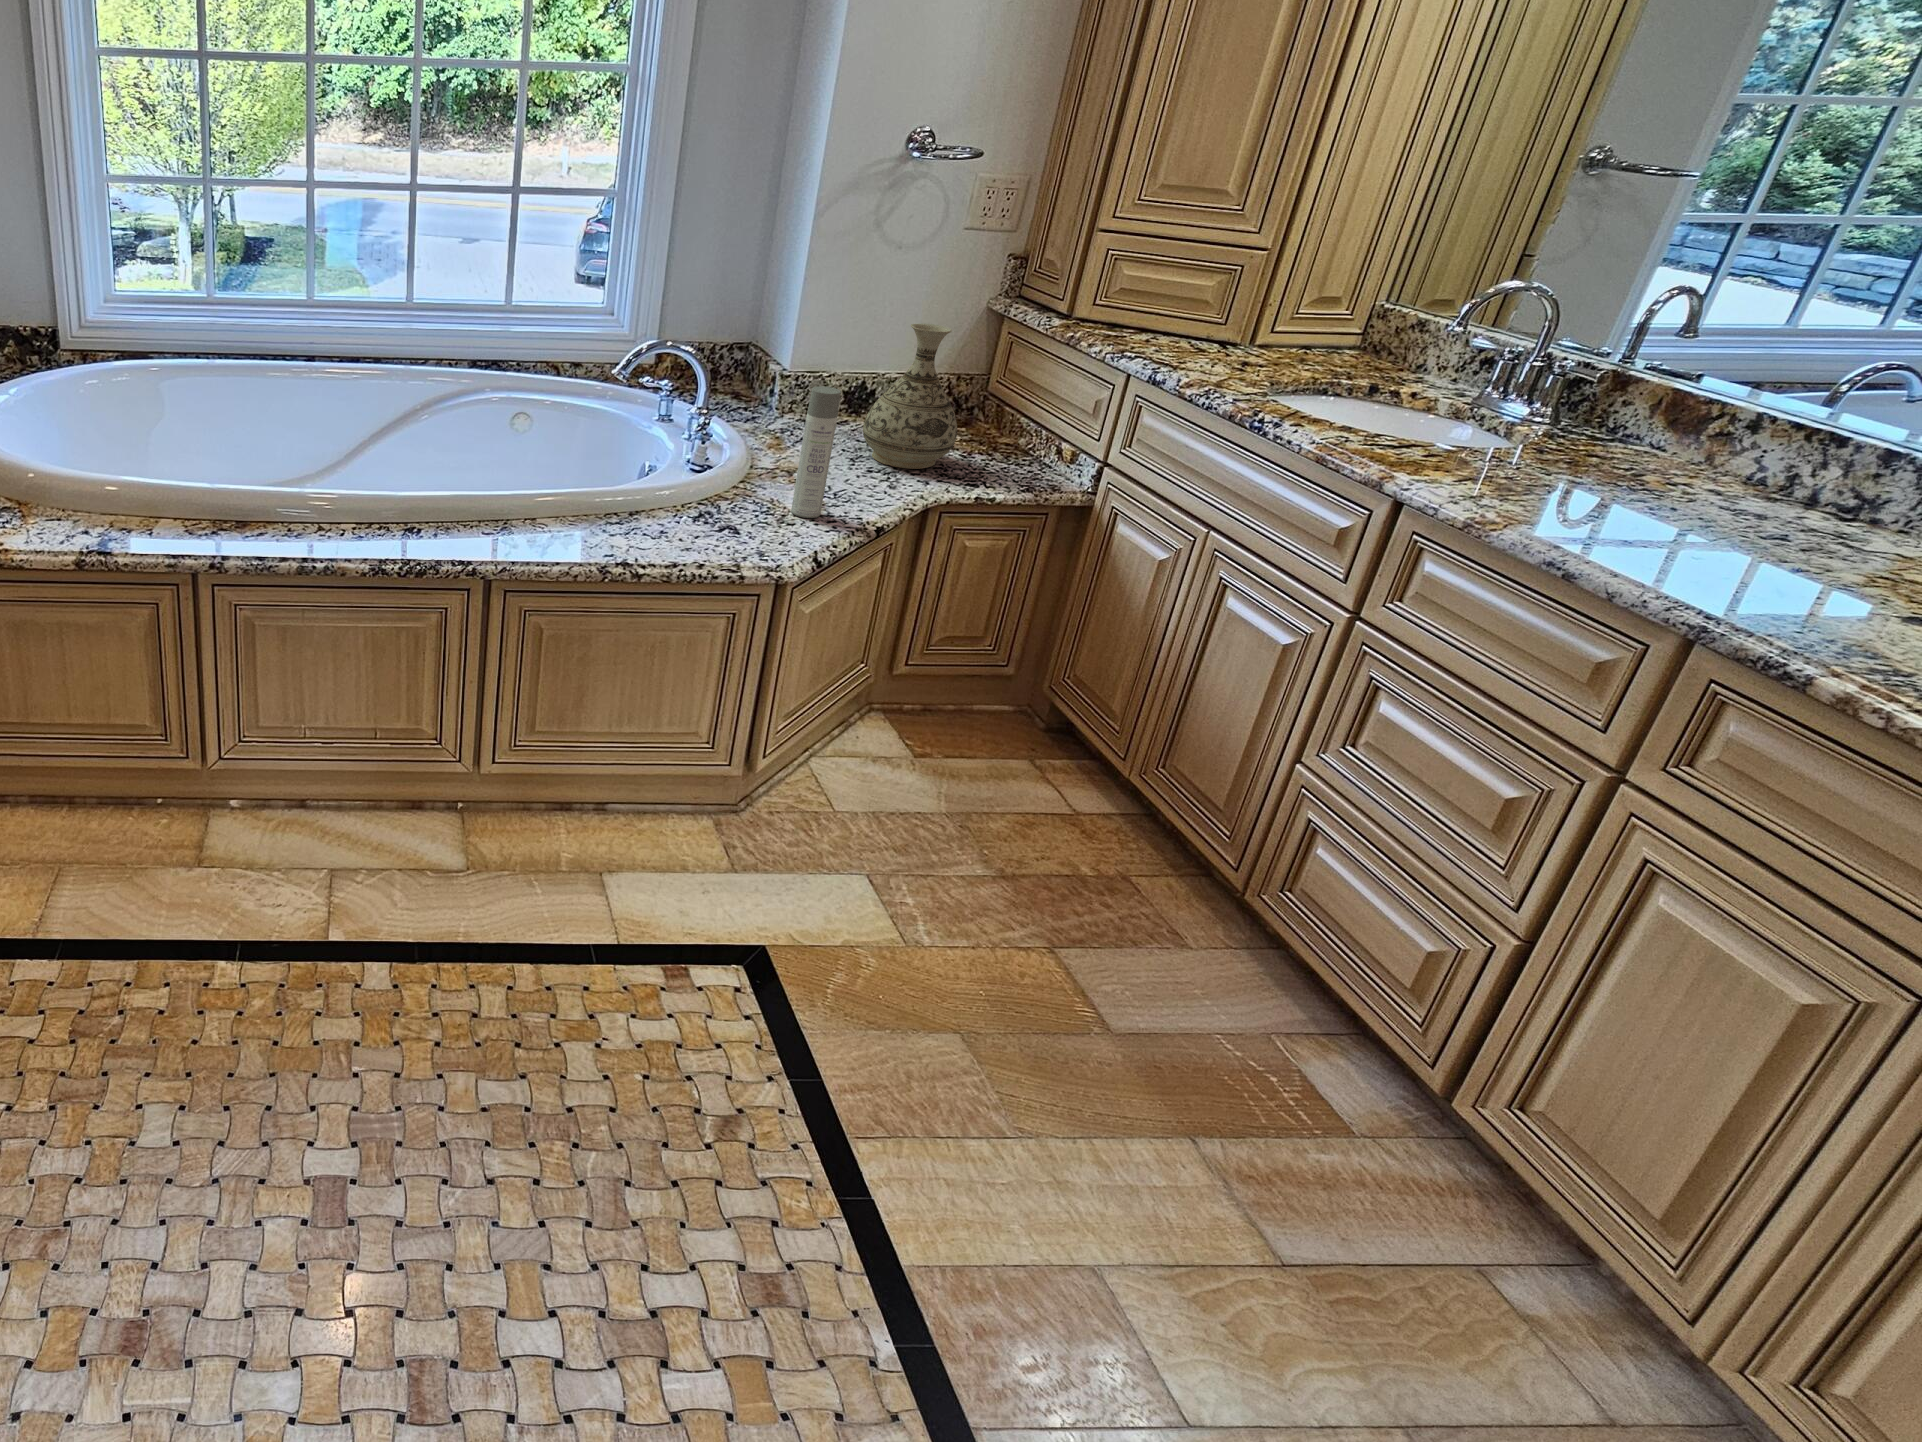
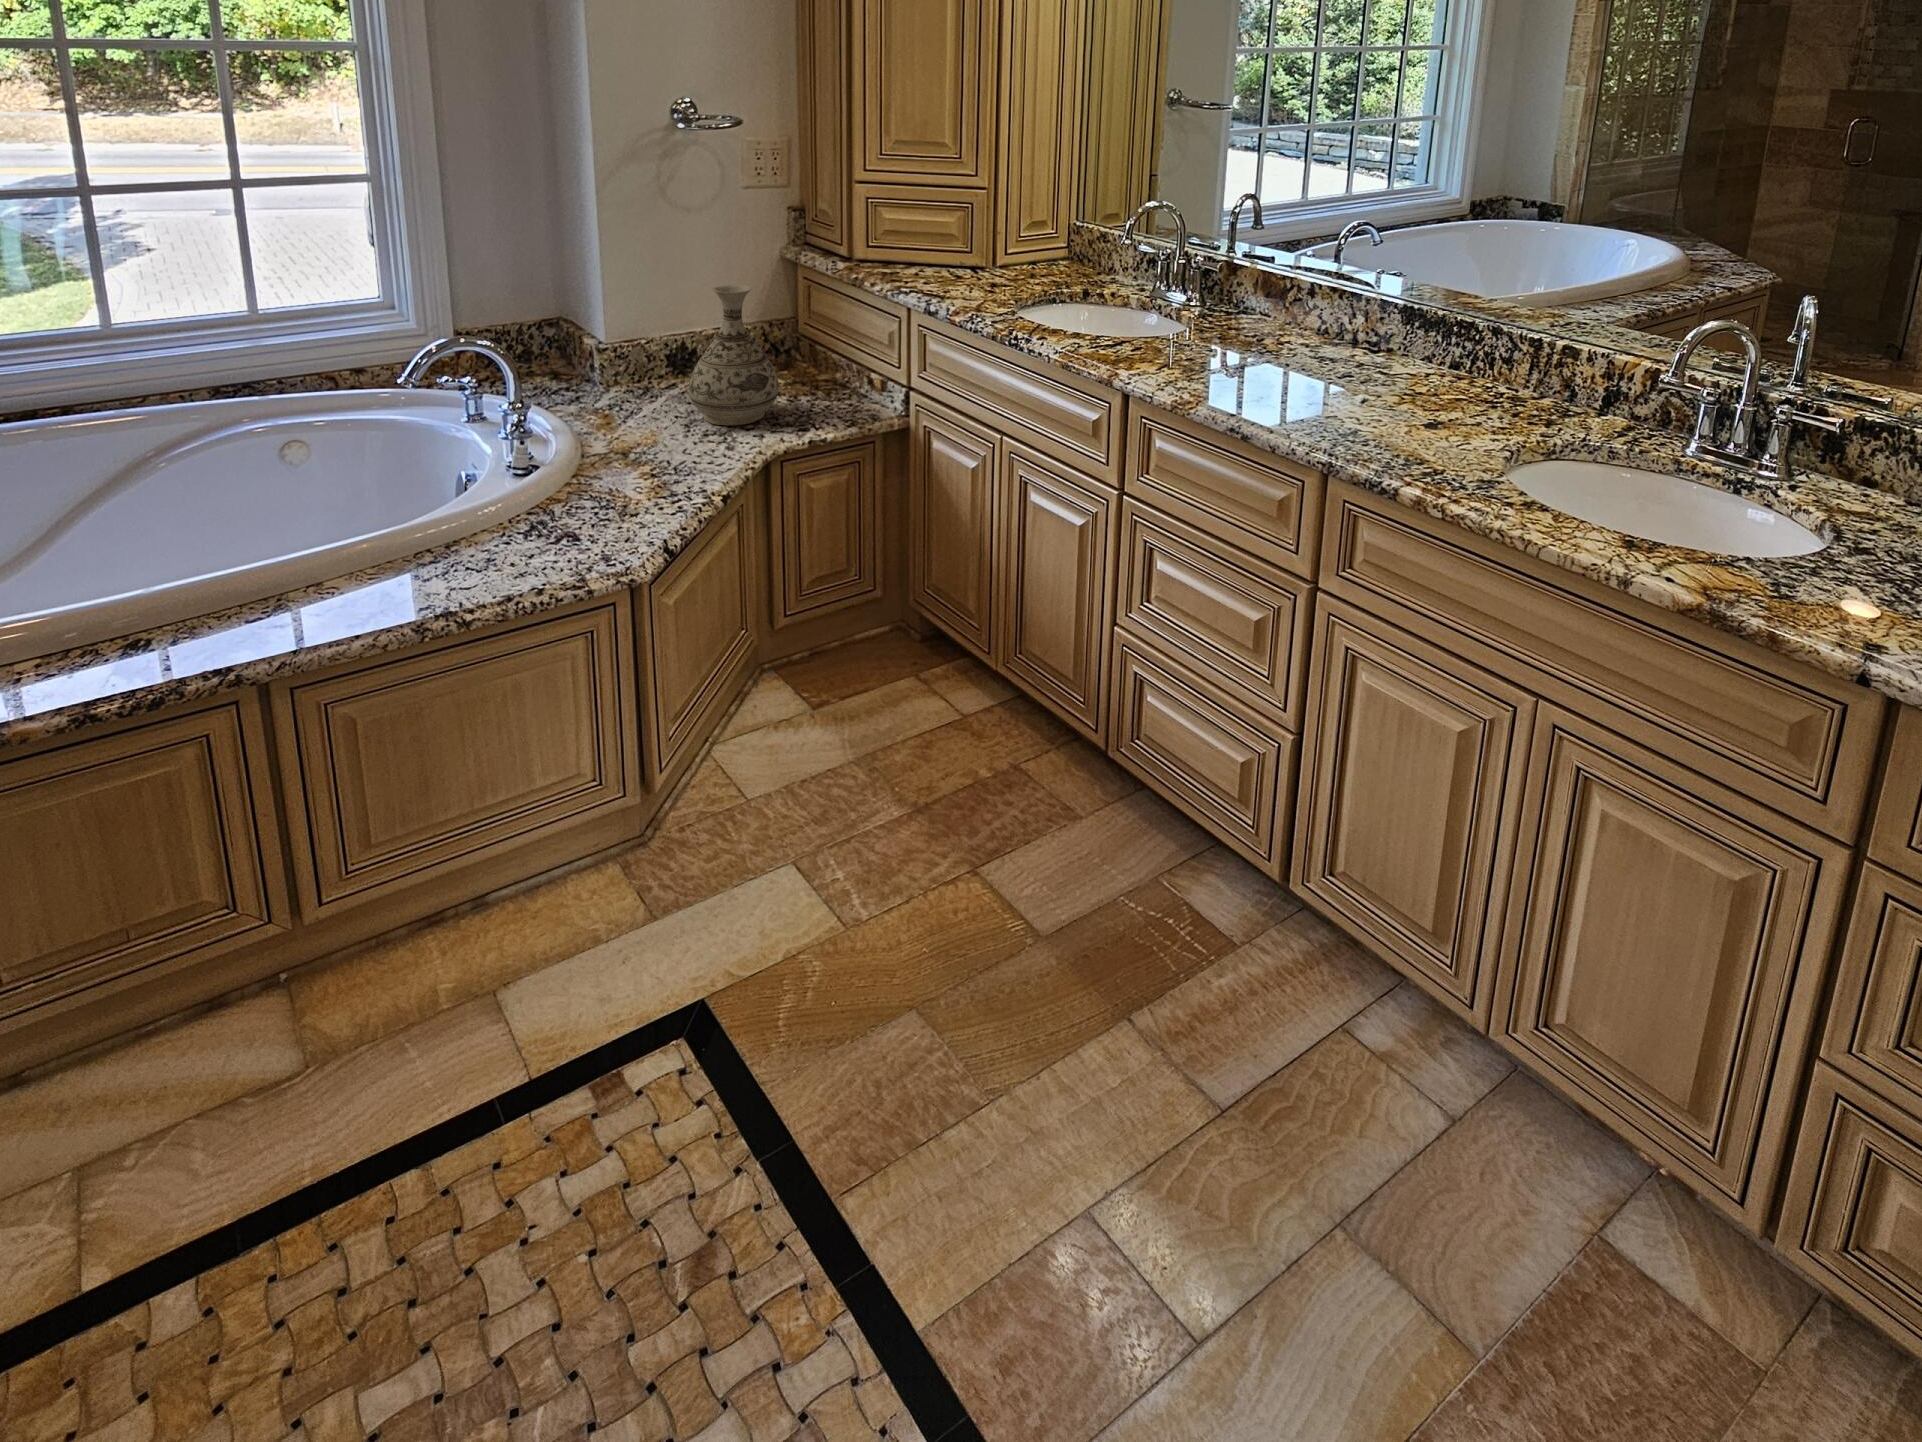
spray bottle: present [791,386,841,518] -> none [625,369,662,505]

